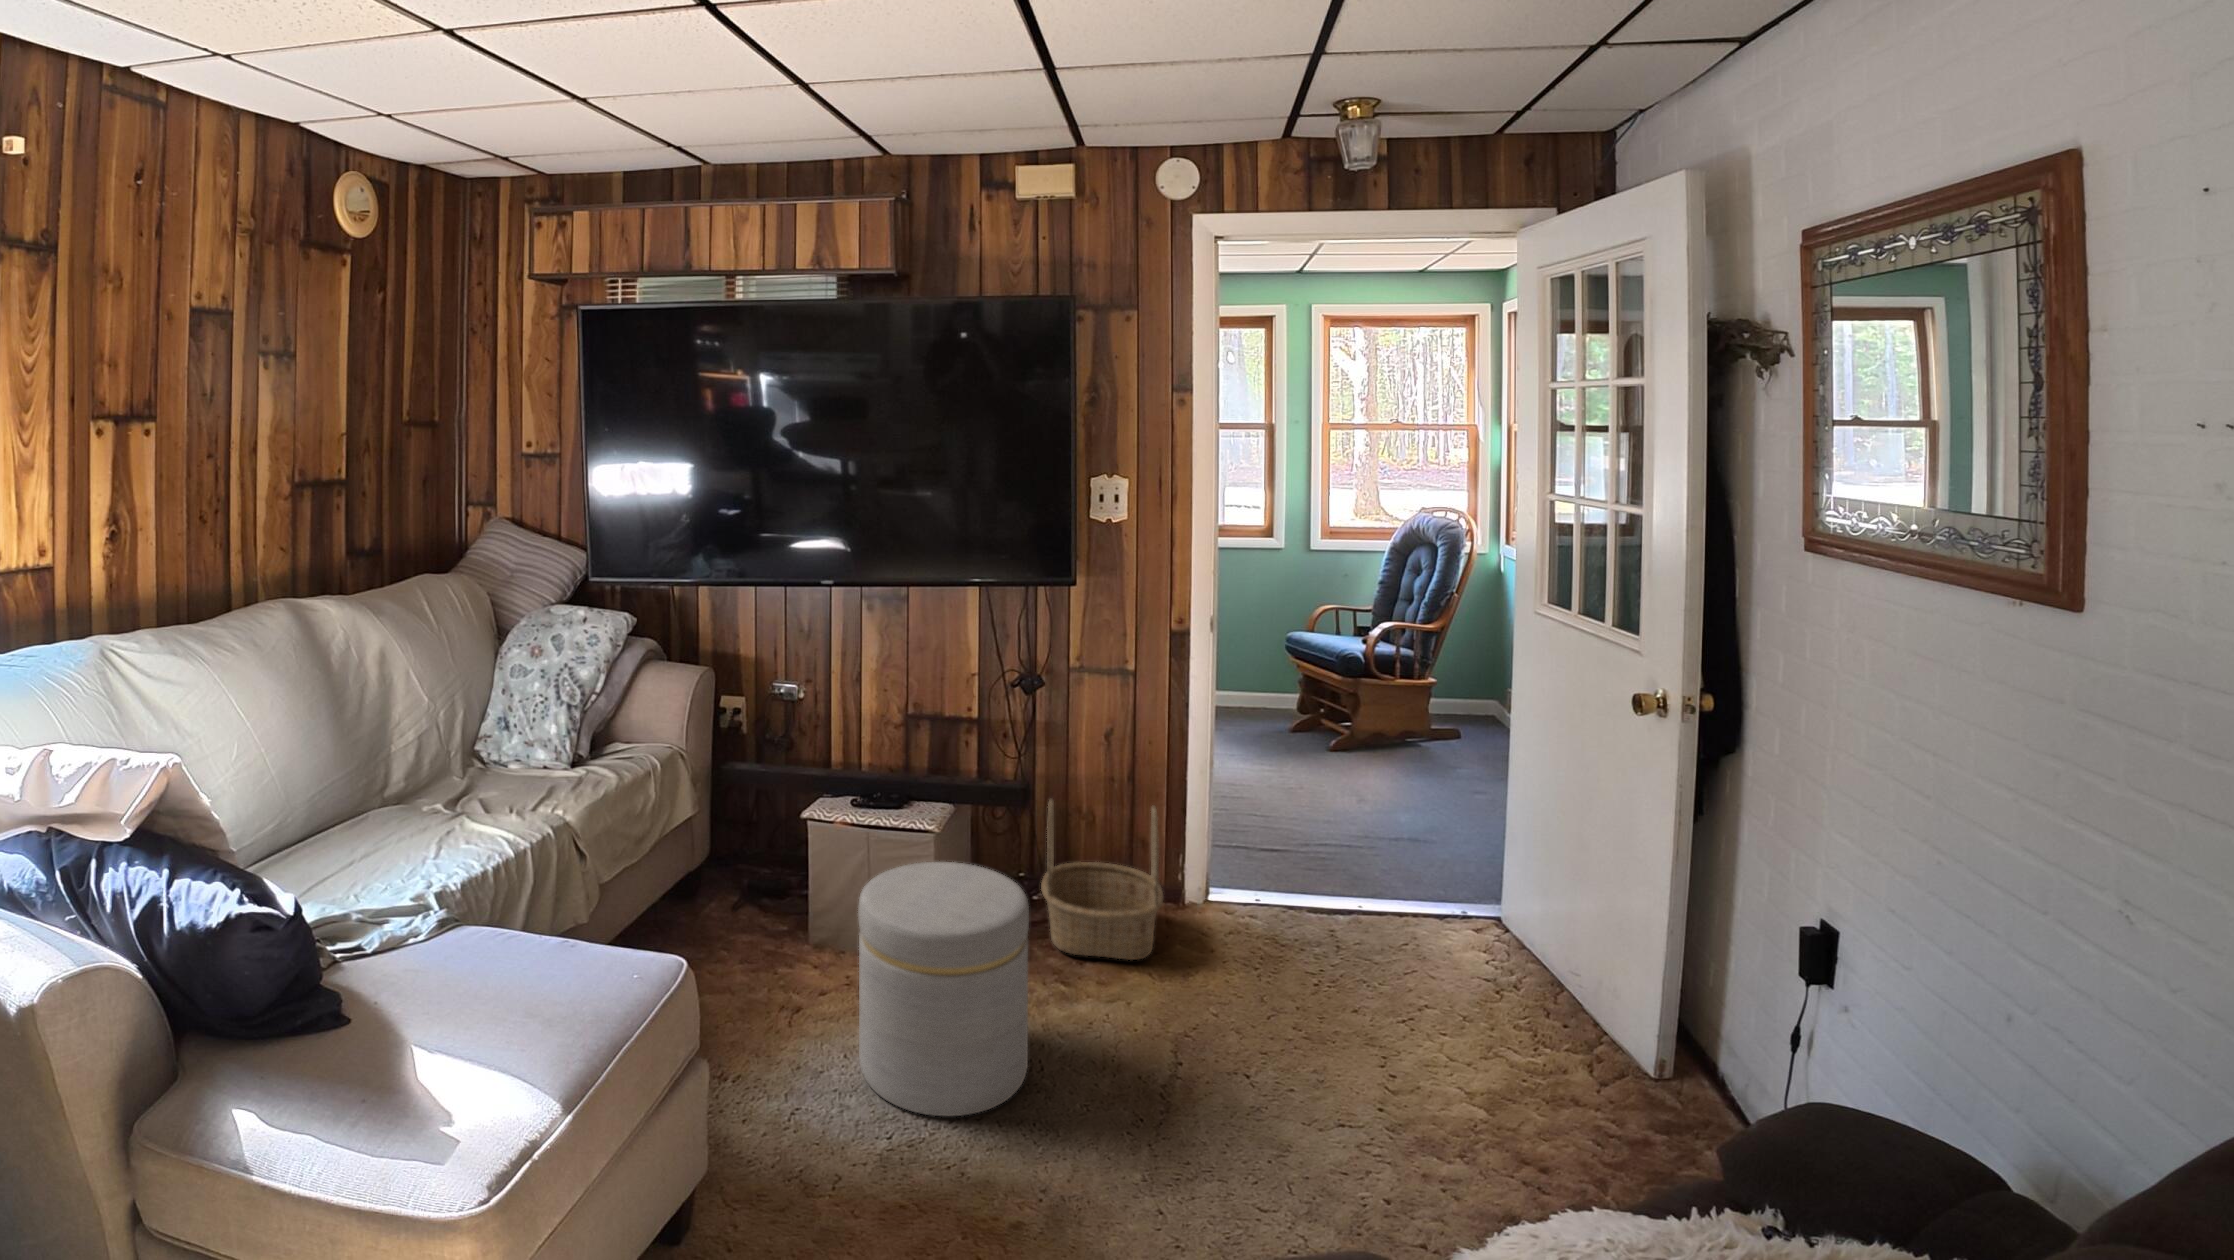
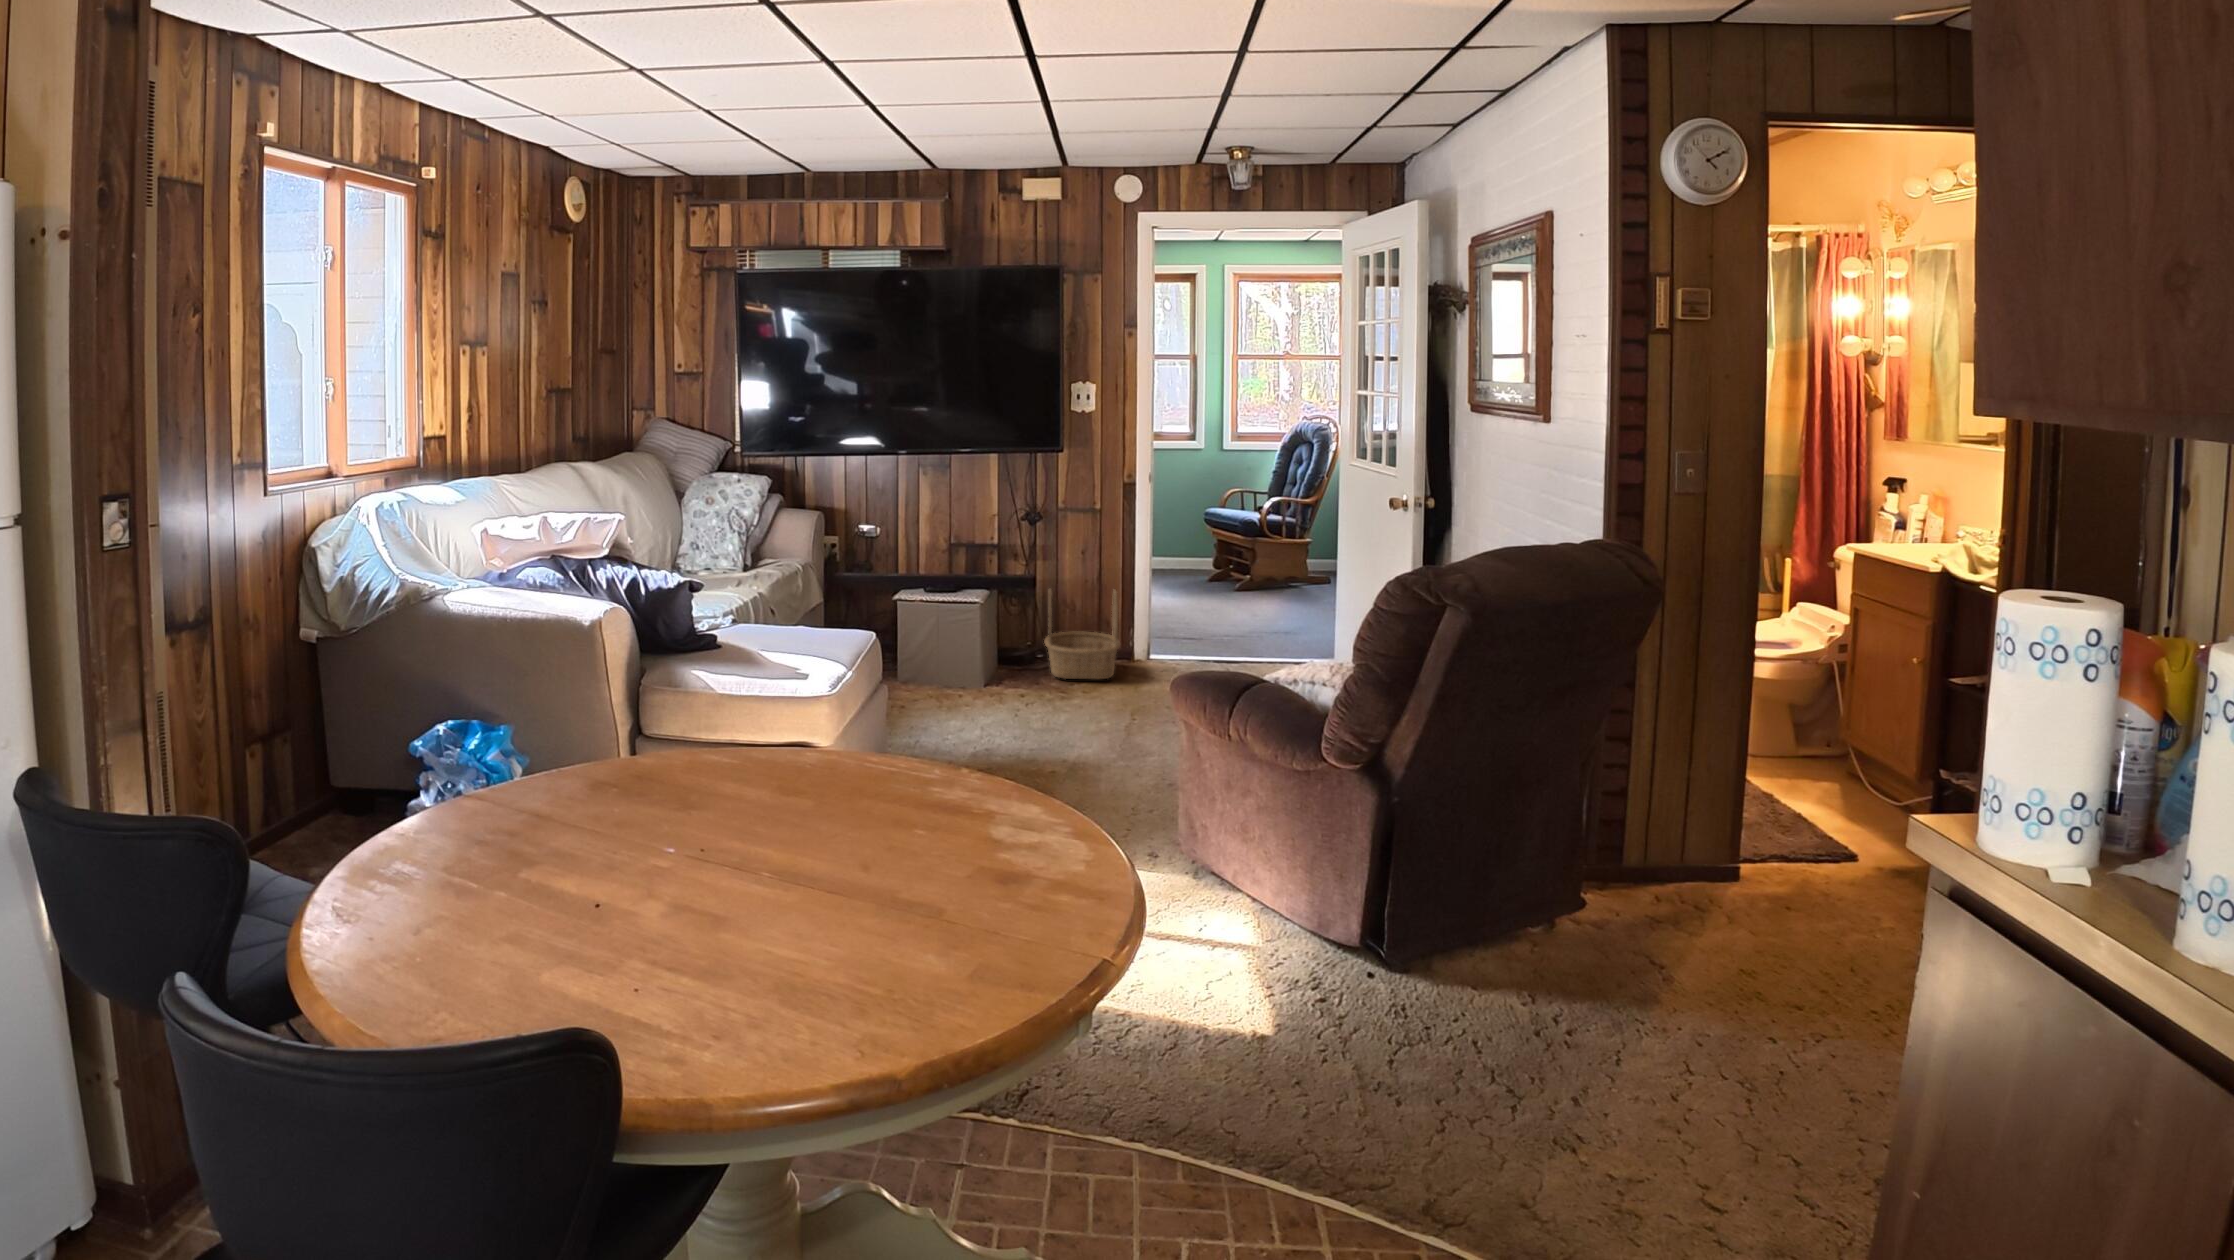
ottoman: present [858,862,1029,1117] -> none [947,610,1046,734]

